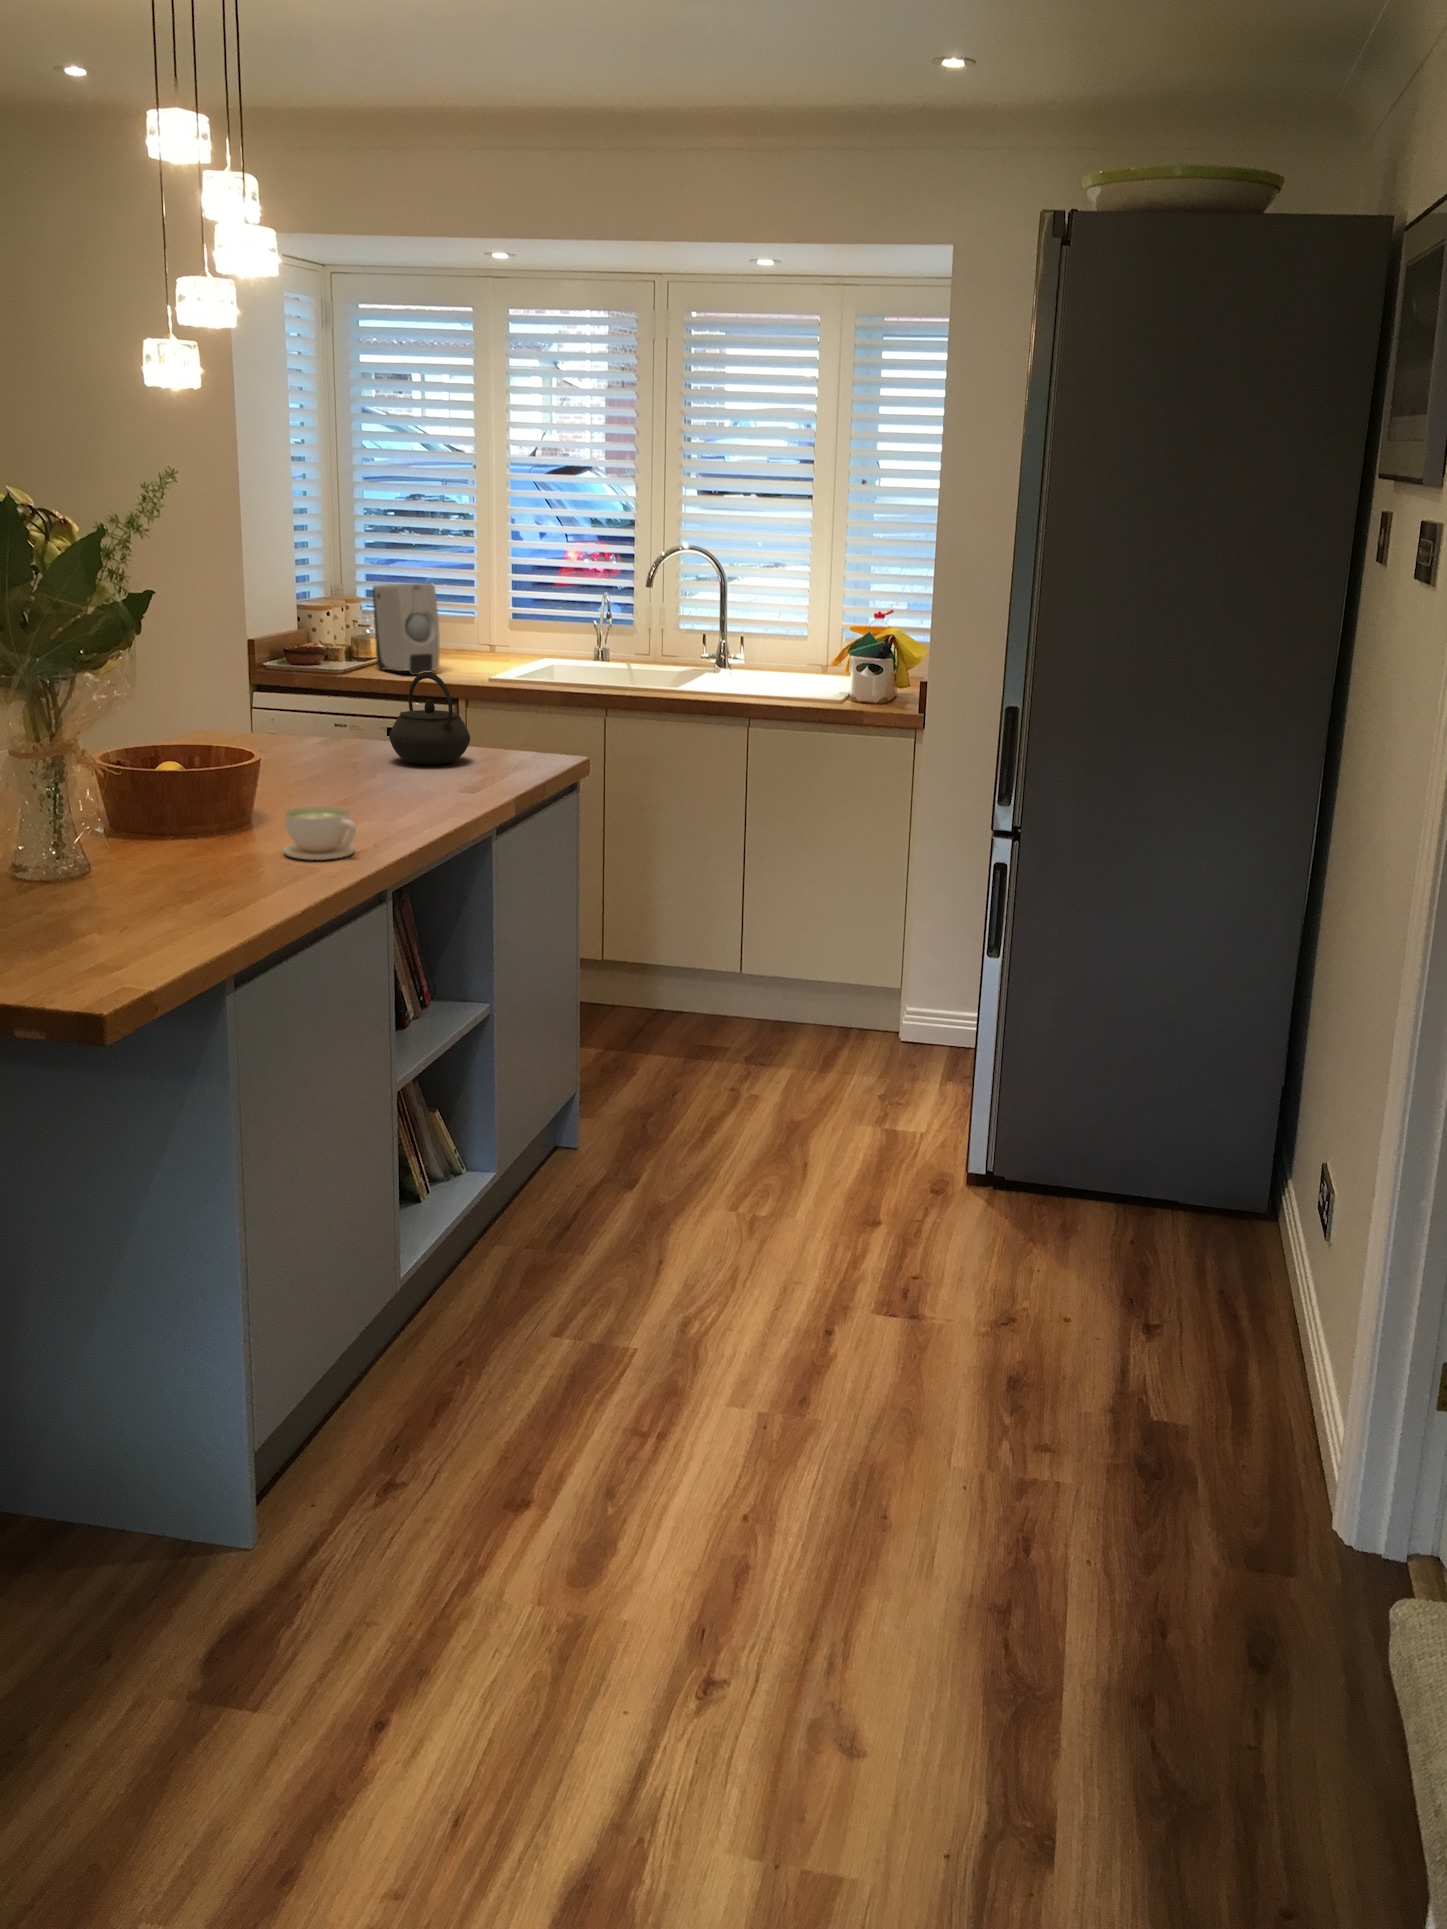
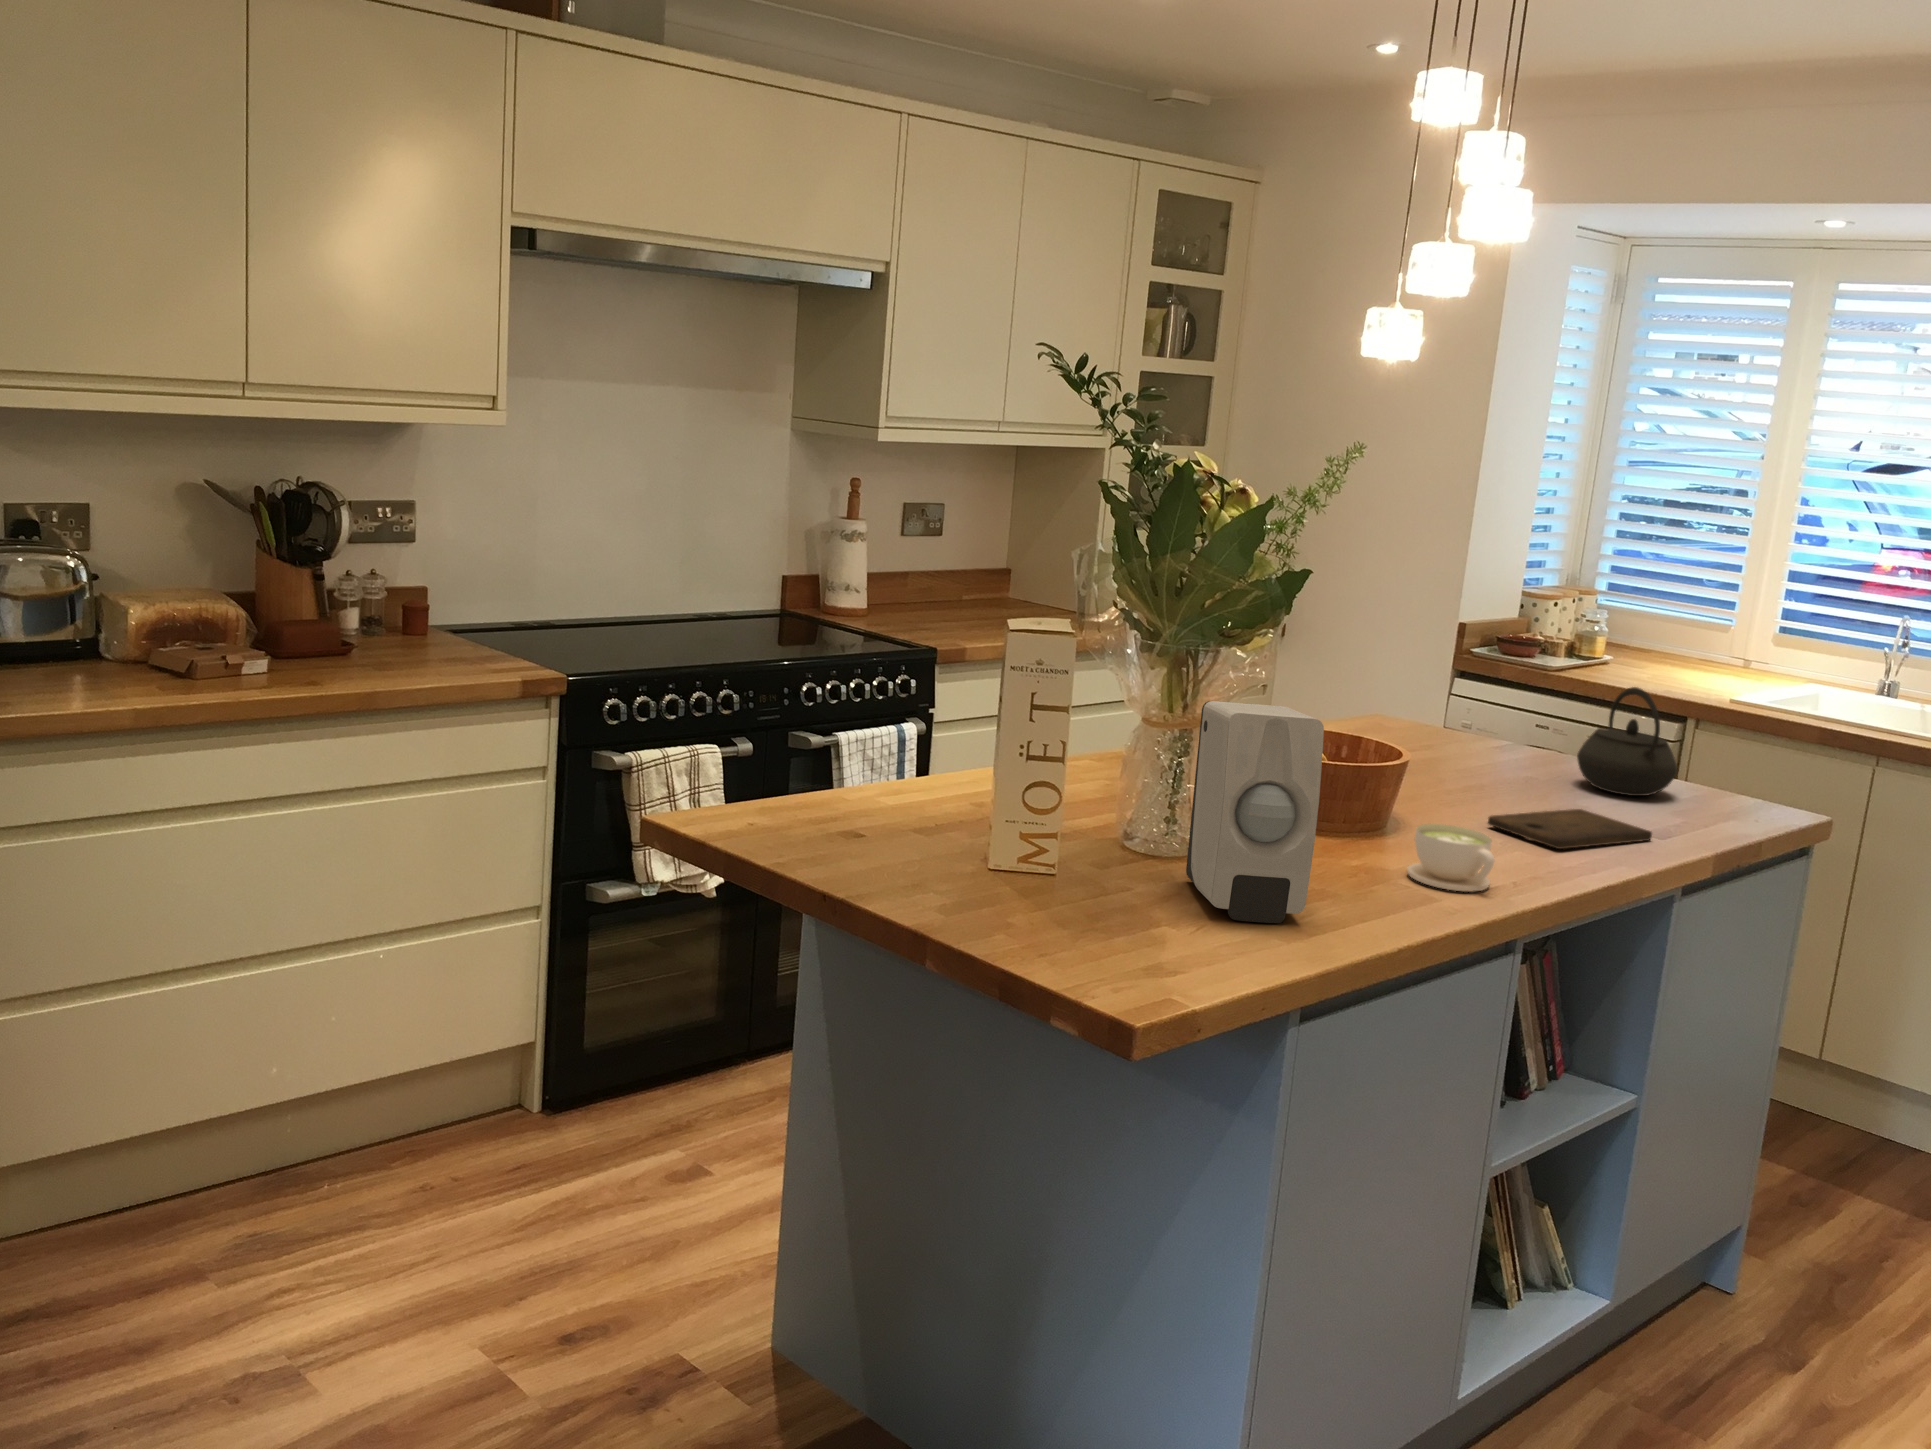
soap dispenser: present [373,584,440,675] -> present [1186,701,1324,923]
cutting board: none [334,780,465,813] -> present [1488,809,1652,849]

